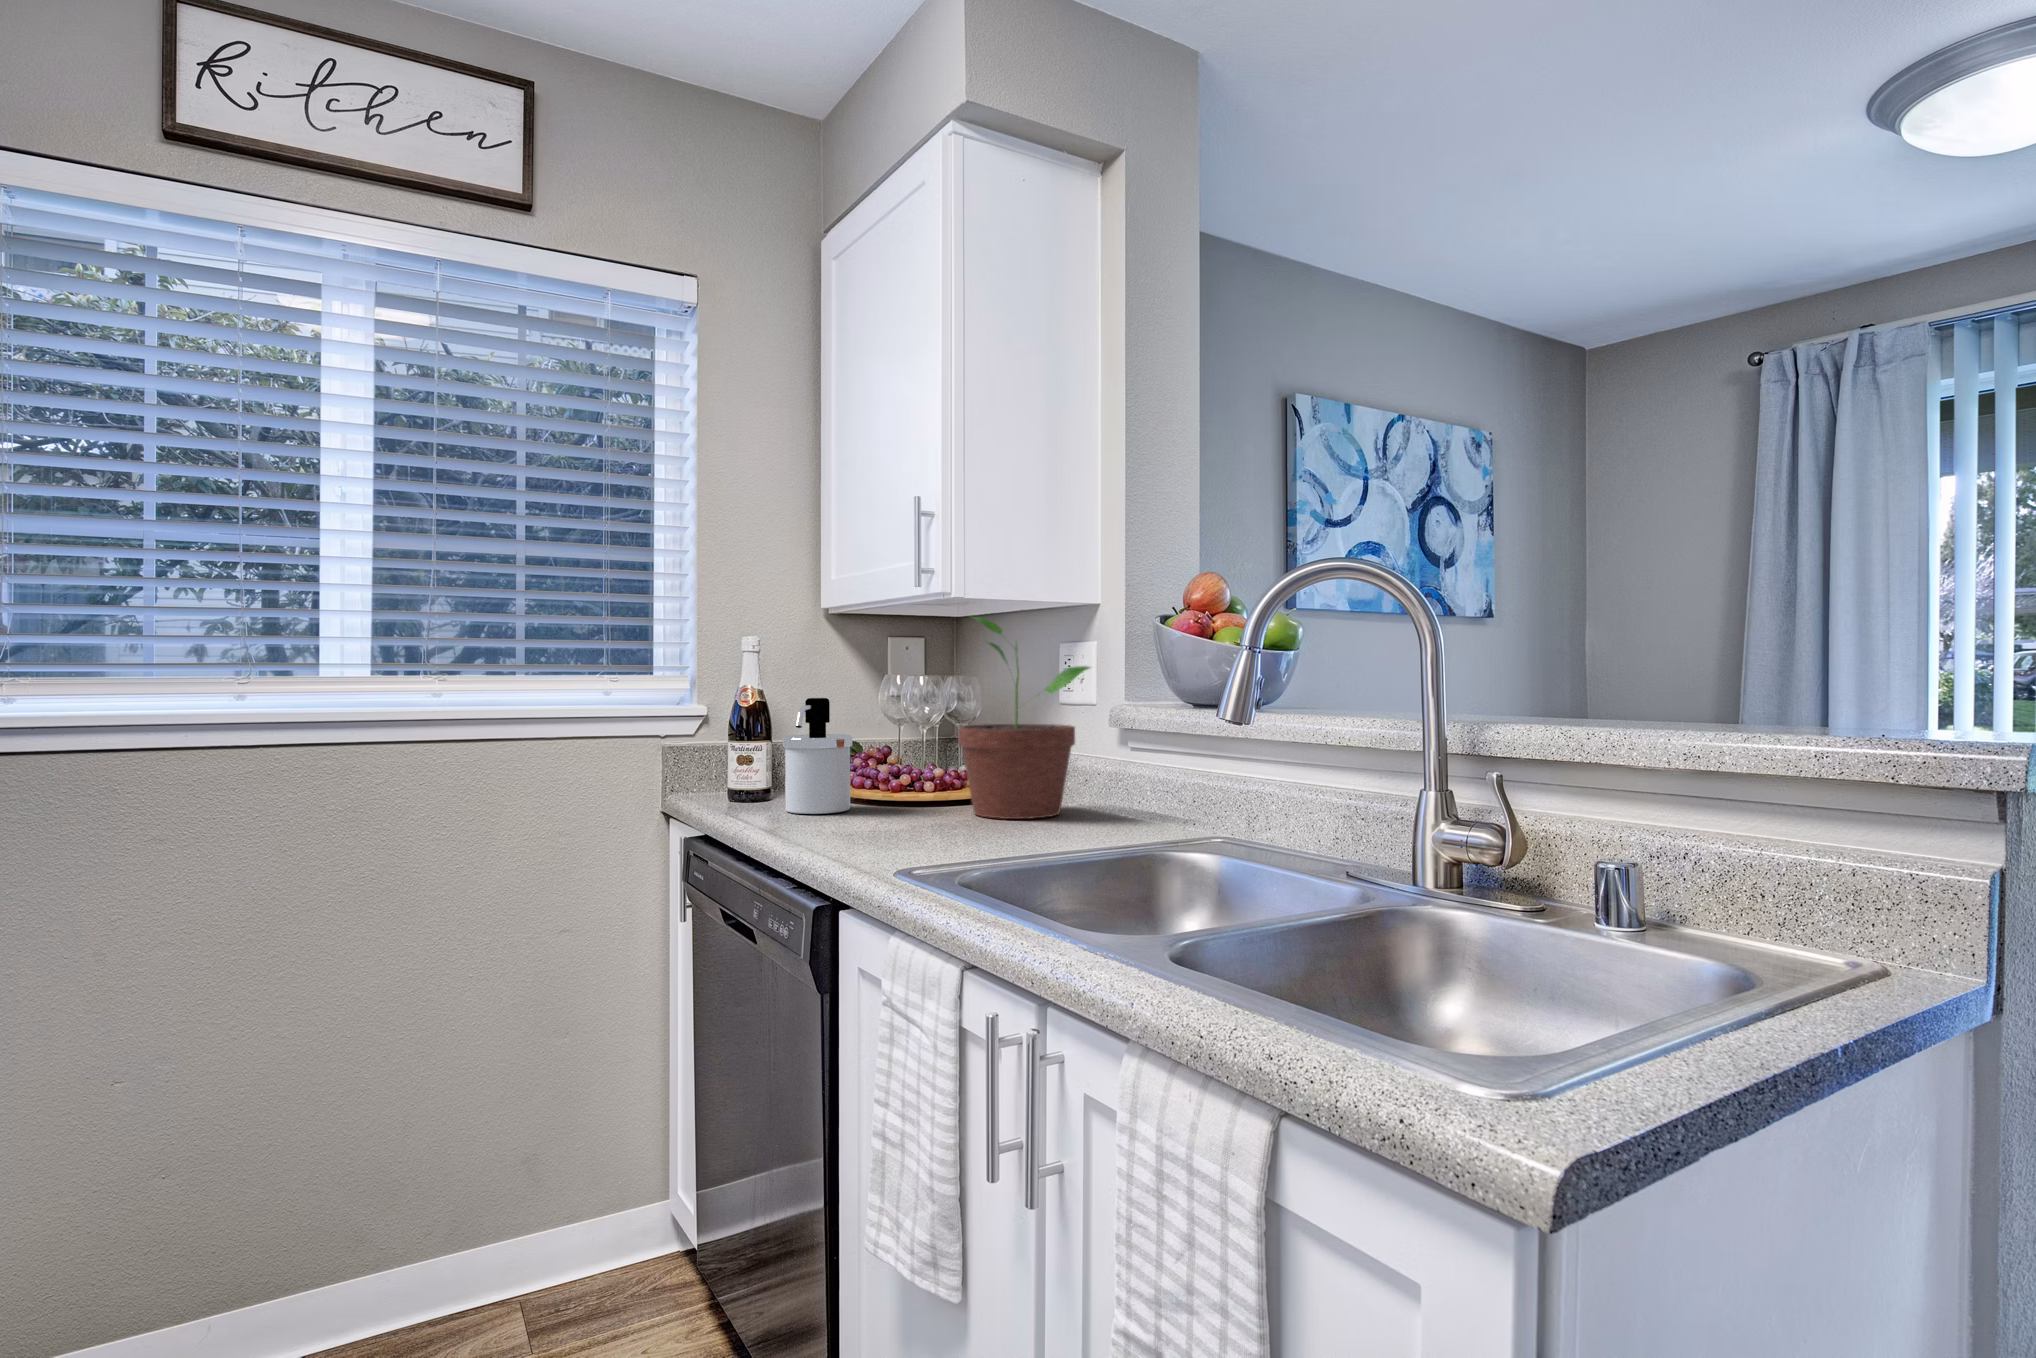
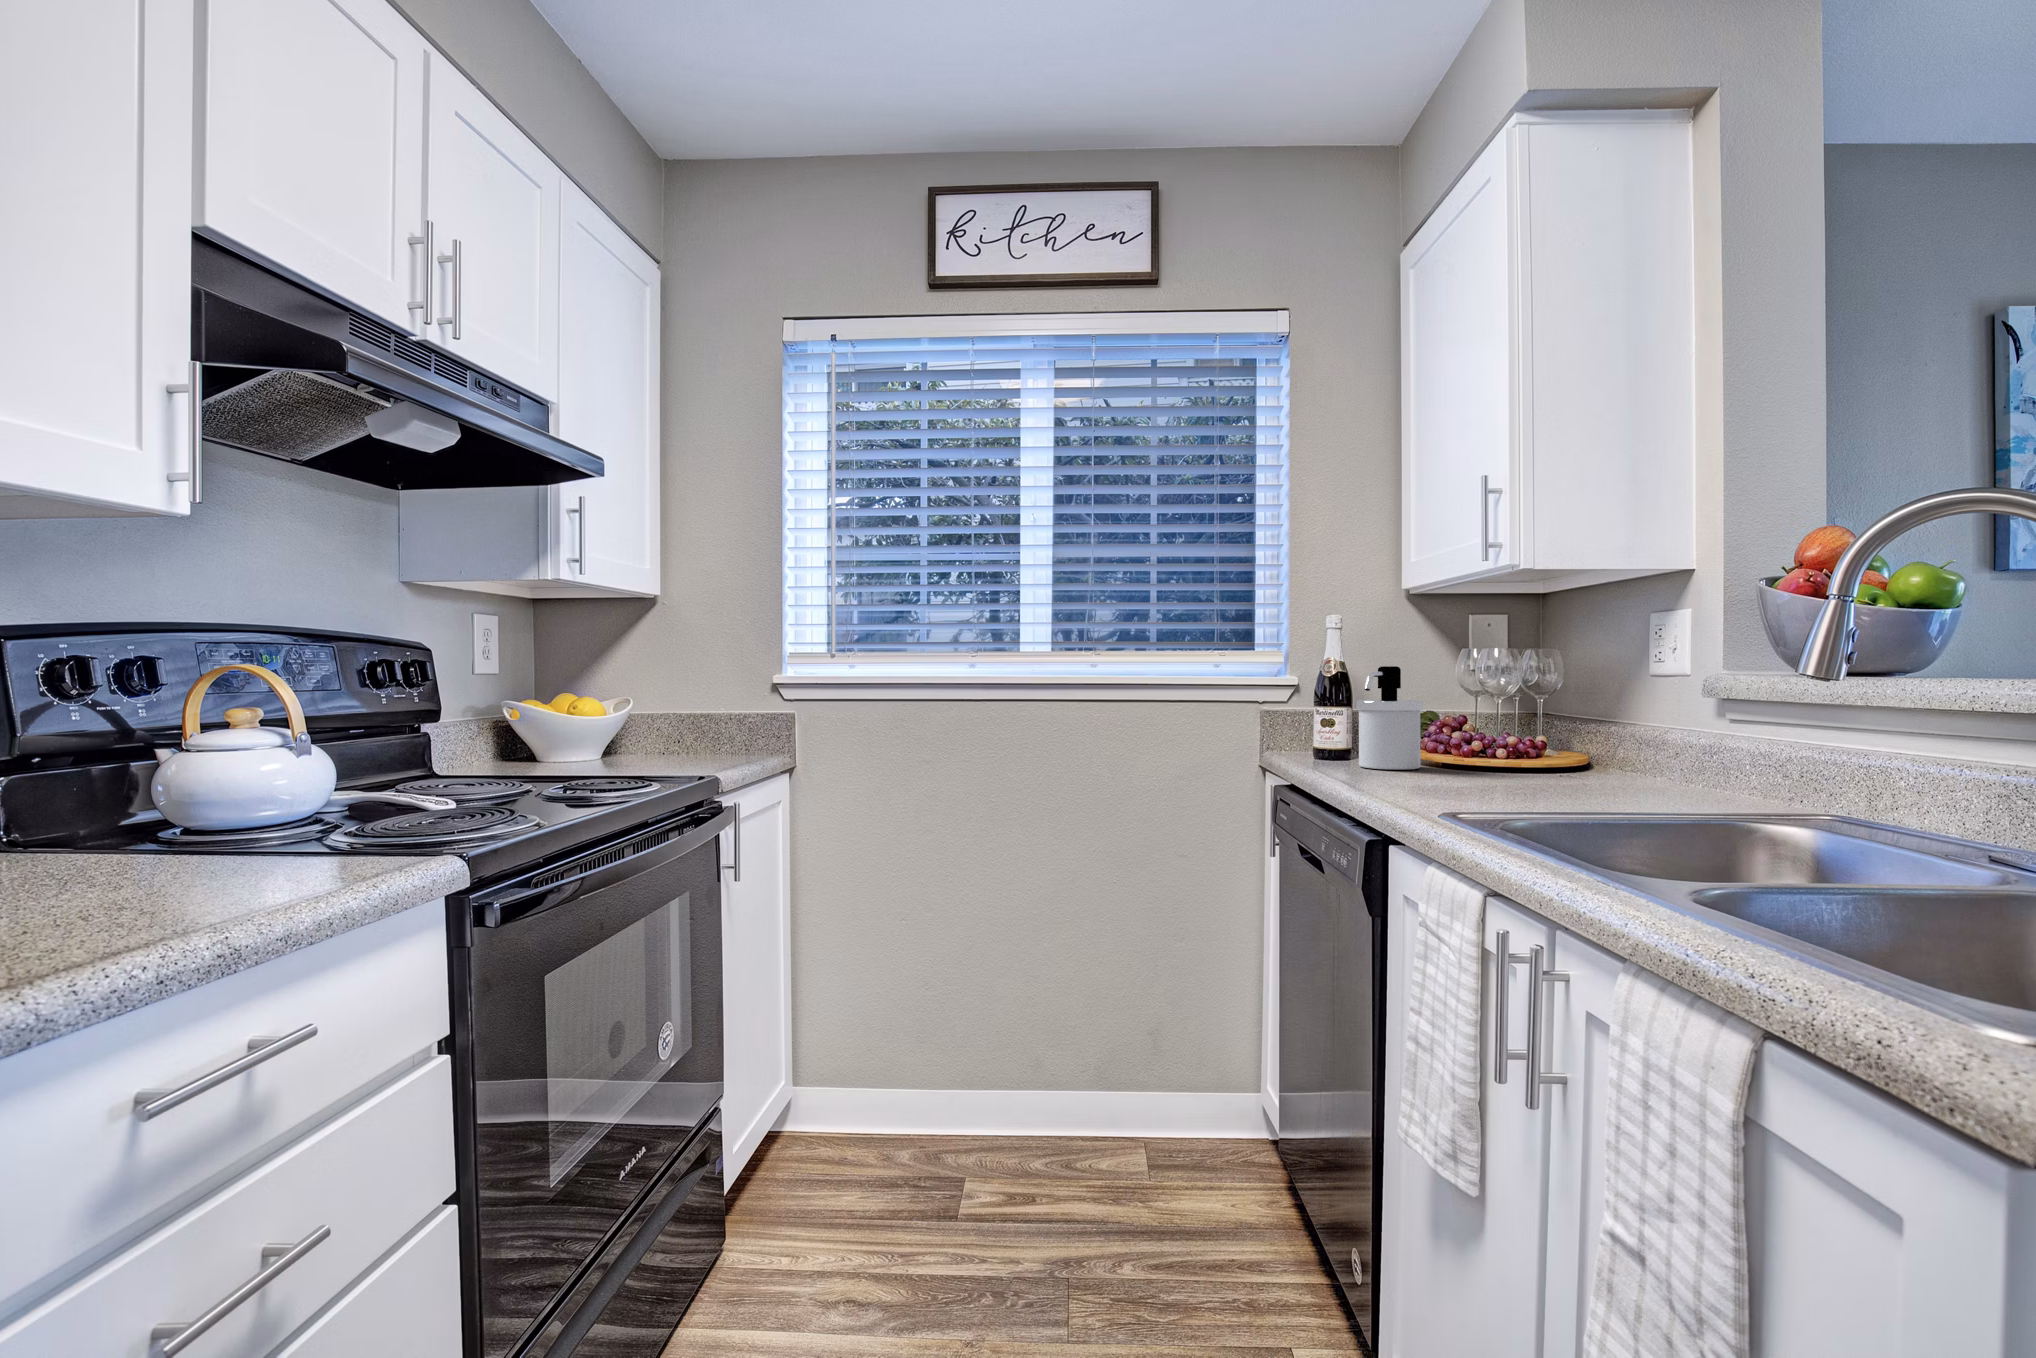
potted plant: present [958,617,1090,819] -> none [1530,586,1689,786]

